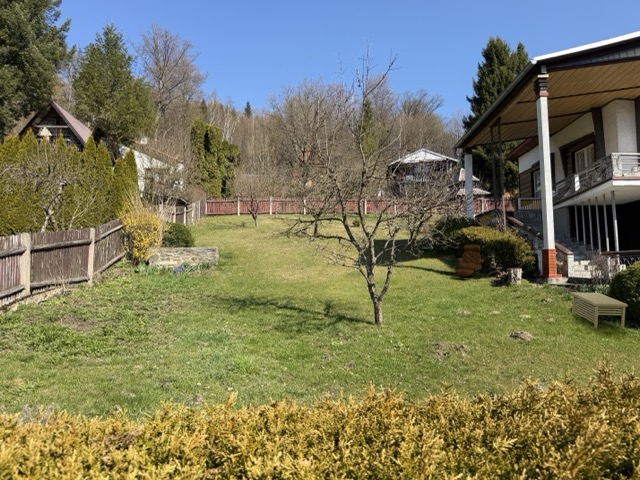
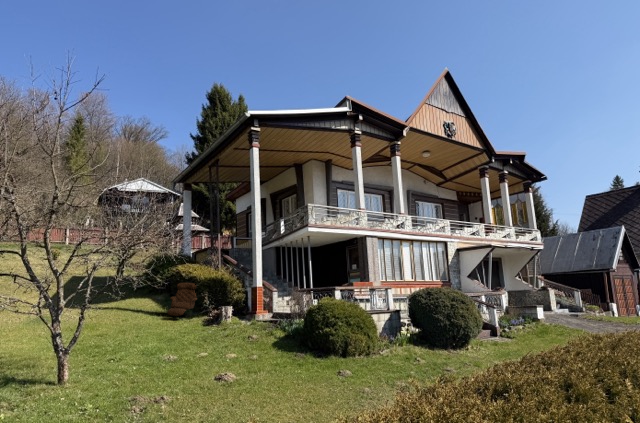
storage bench: present [571,292,628,329] -> none [274,328,318,362]

